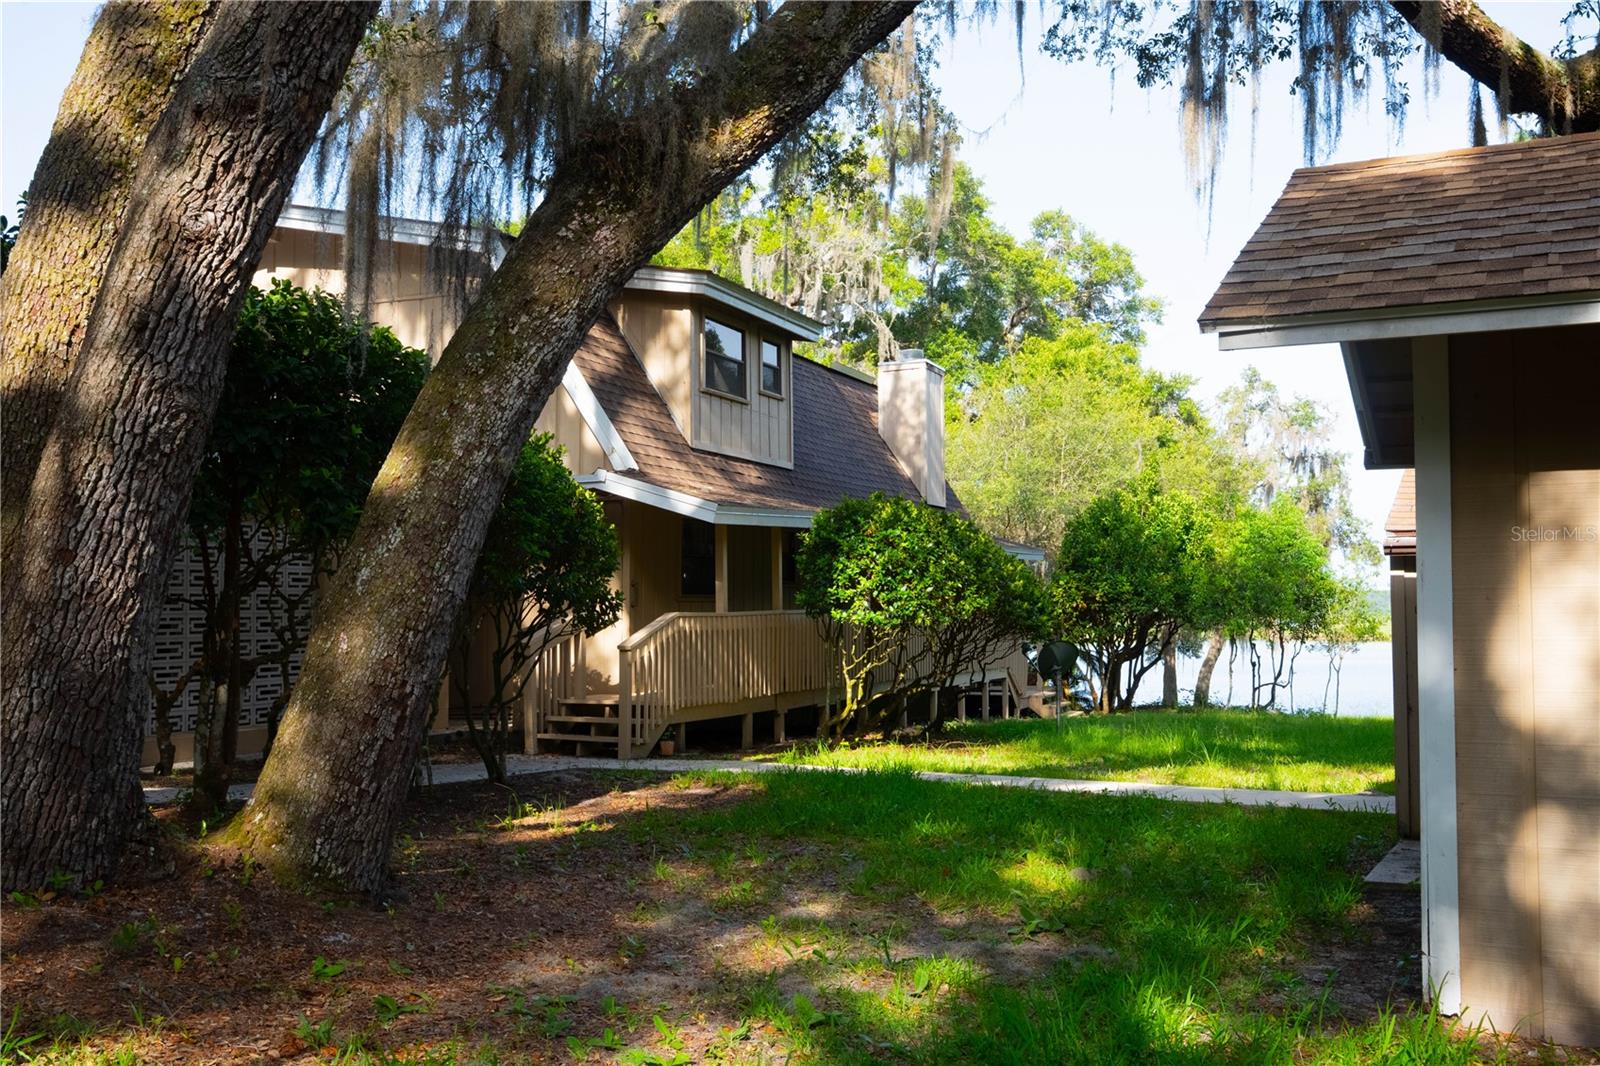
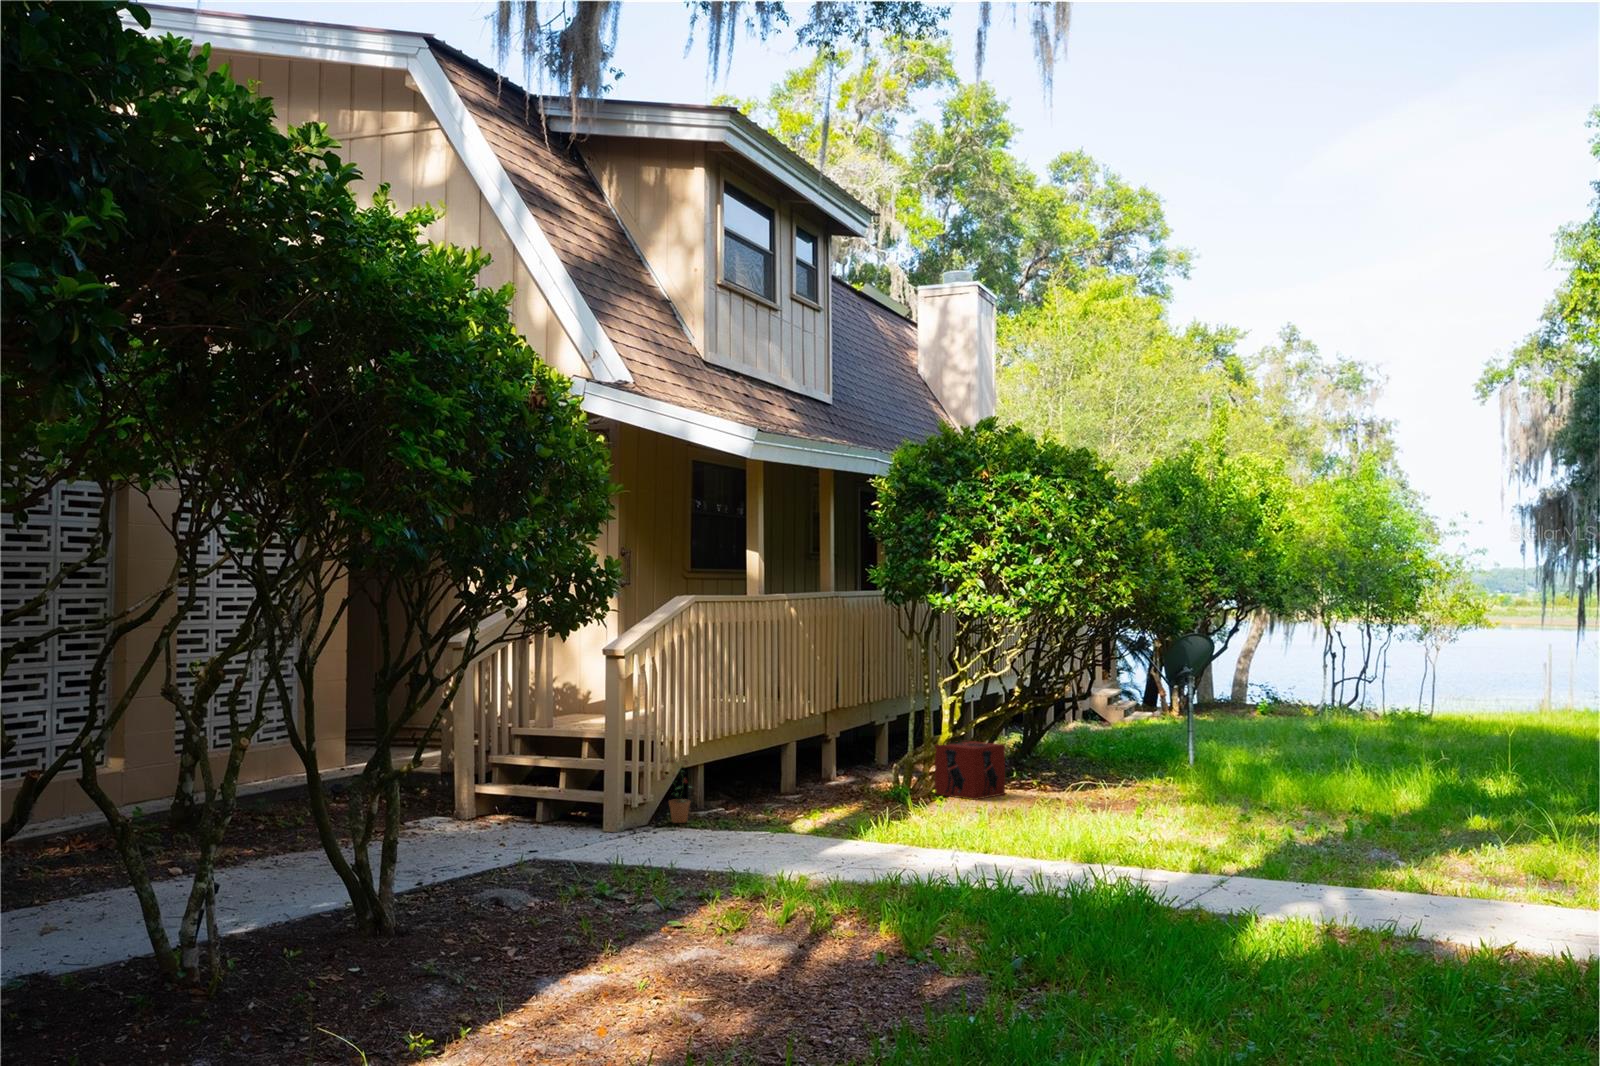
storage box: none [841,710,888,747] -> present [935,740,1005,800]

